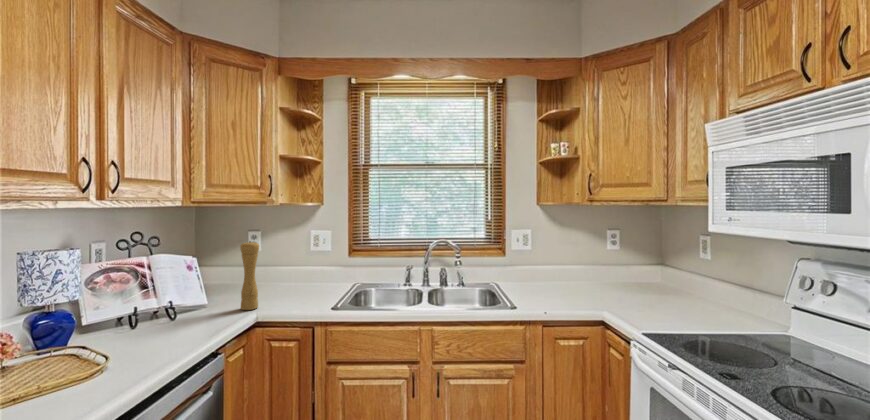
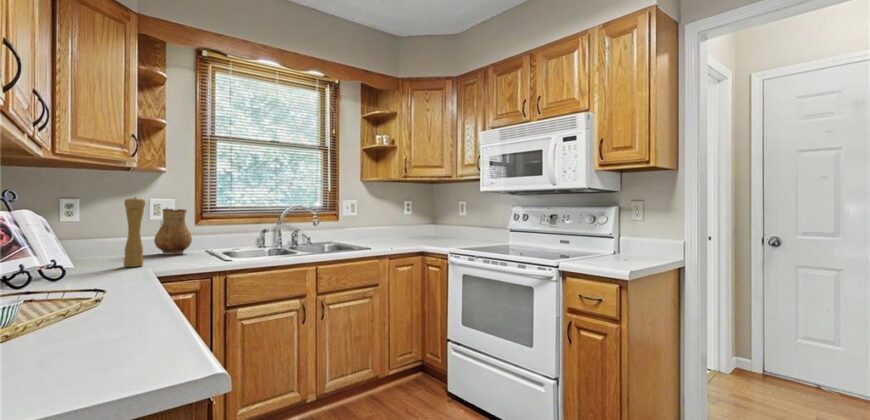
ceramic pitcher: none [312,241,344,287] -> present [154,209,192,255]

